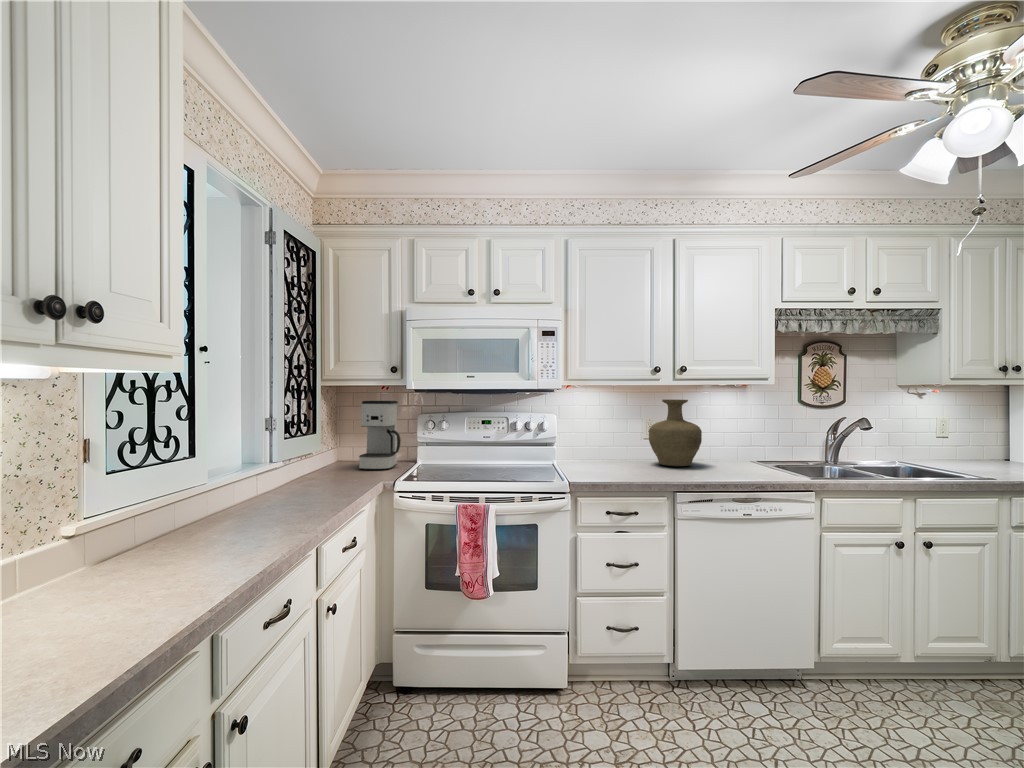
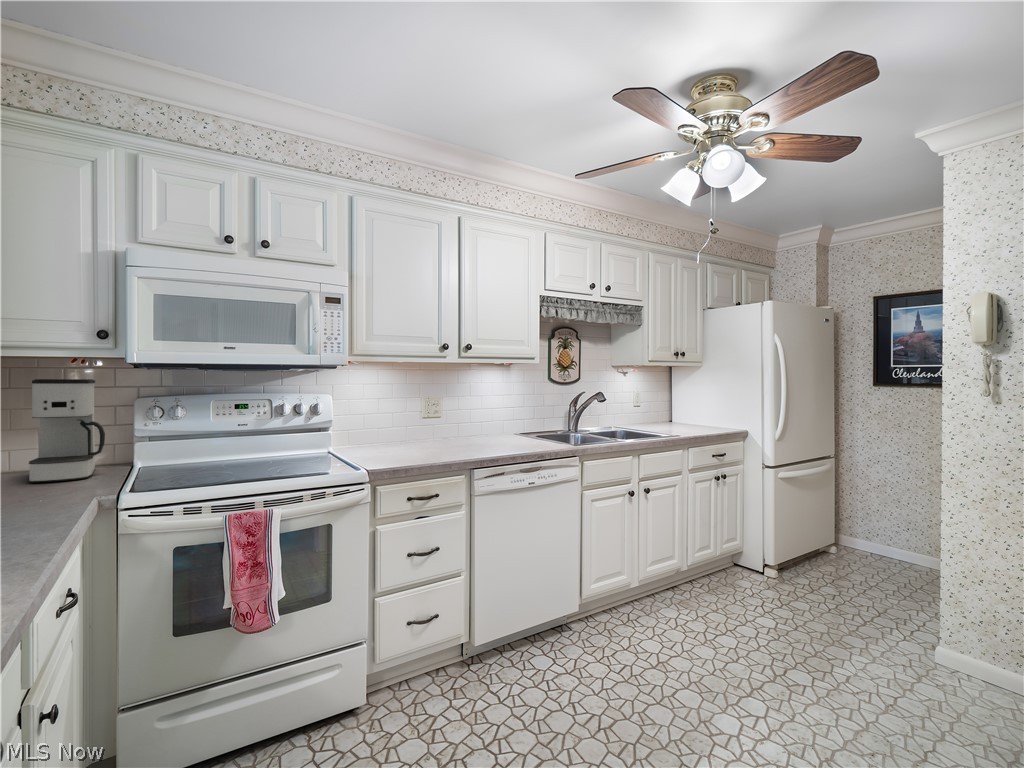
vase: present [649,399,702,466] -> none [429,378,480,445]

